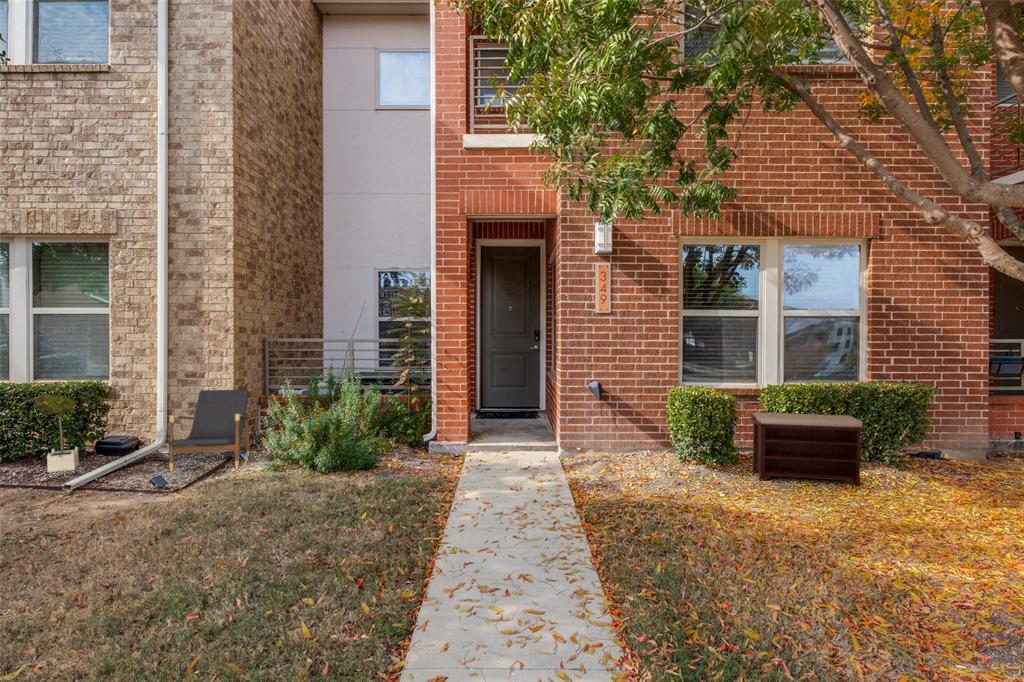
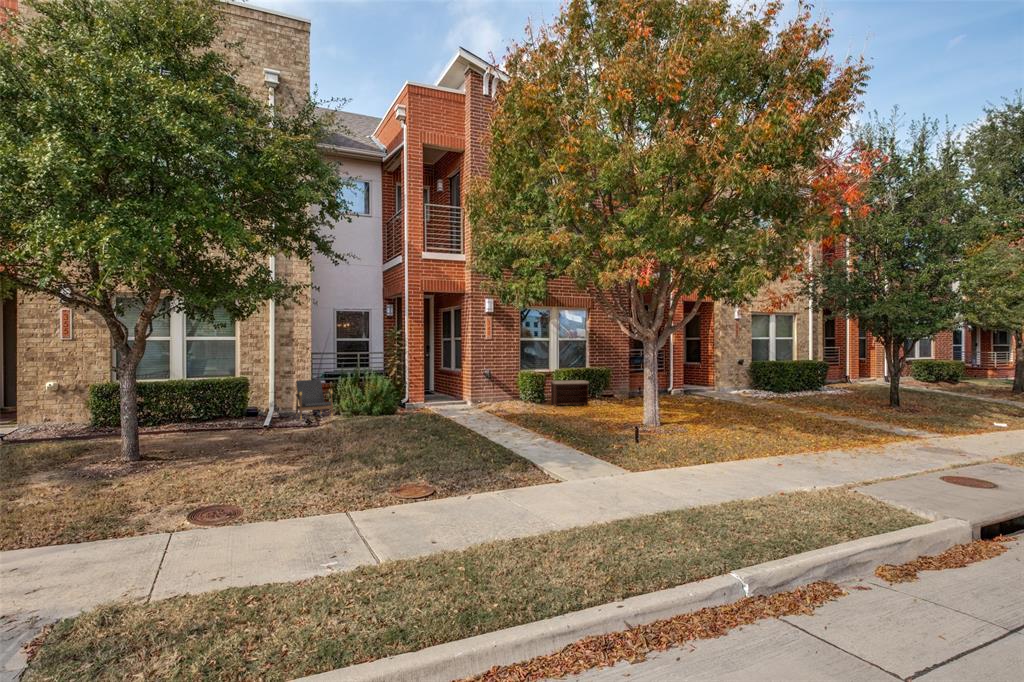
potted tree: present [34,394,79,472] -> none [224,383,244,424]

